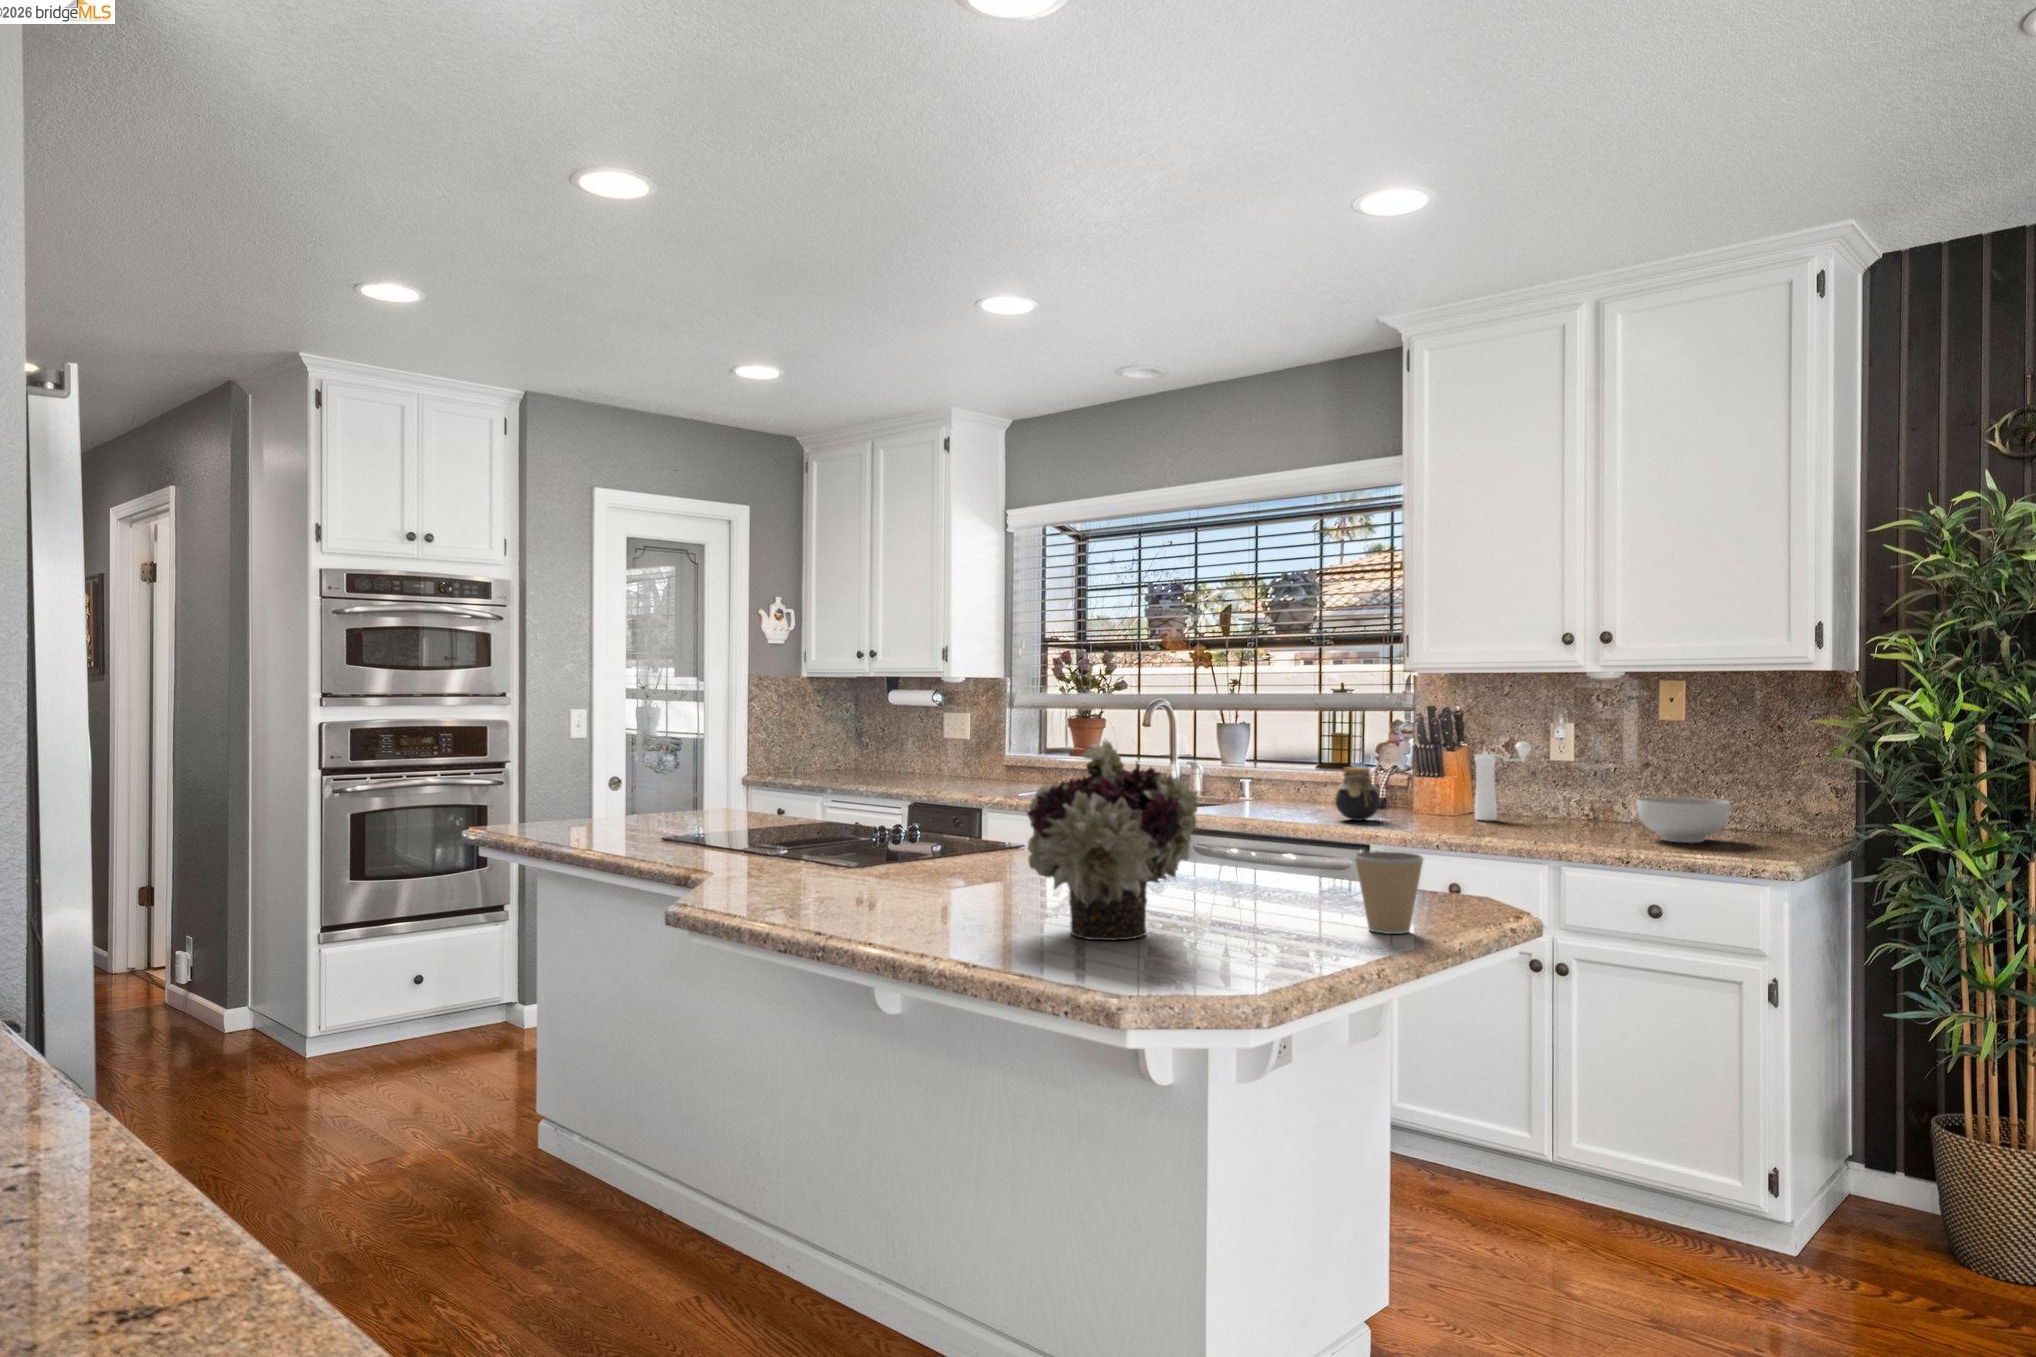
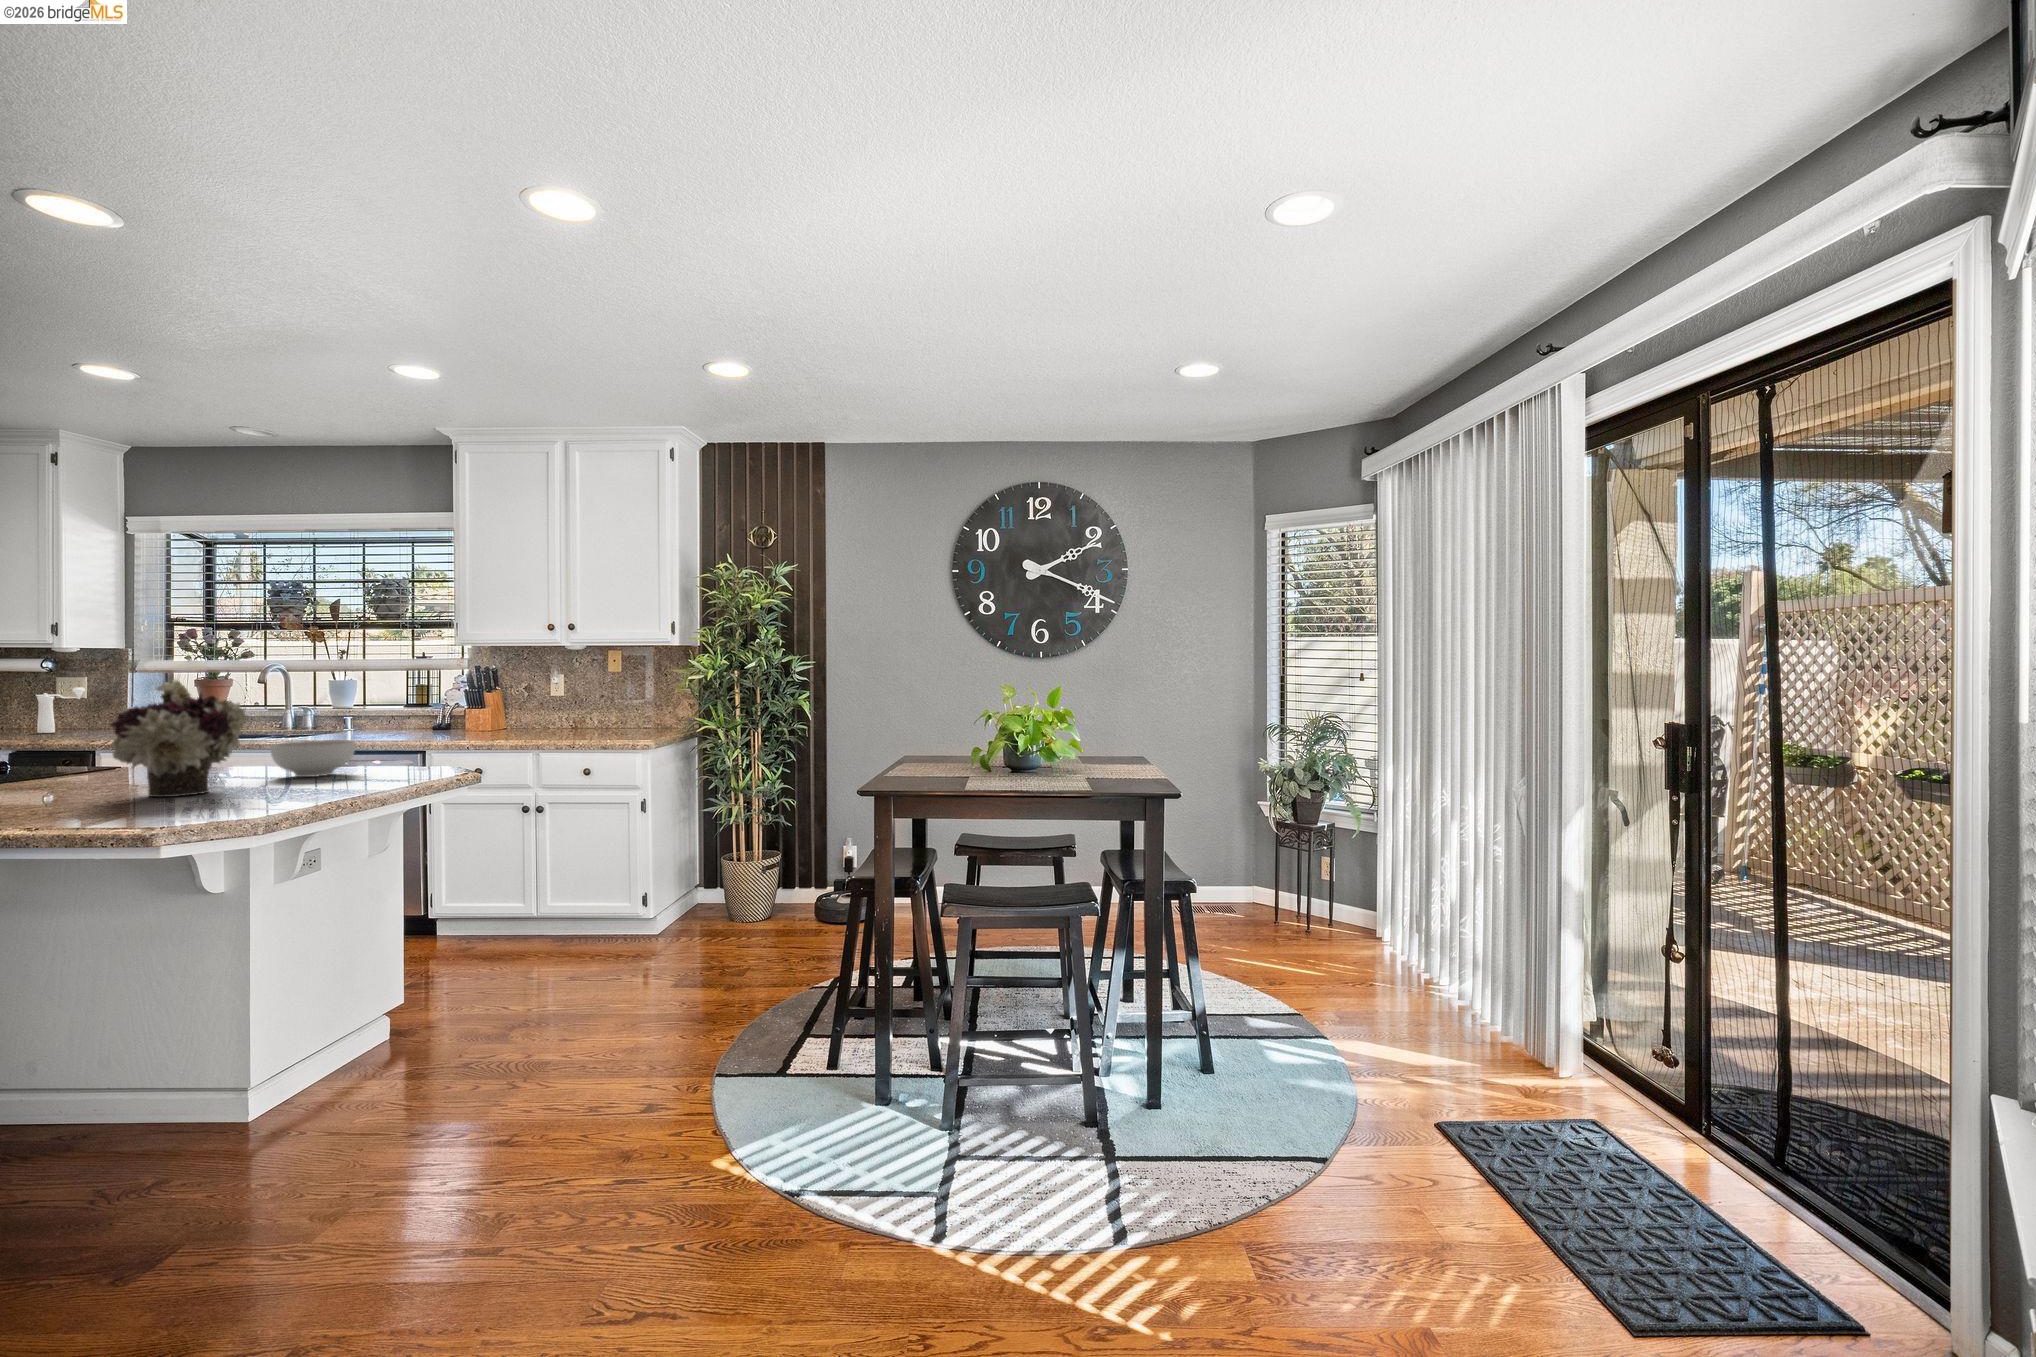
pepper mill: present [1475,742,1531,820] -> present [36,687,85,733]
jar: present [1335,767,1380,821] -> none [405,704,437,737]
bowl: present [1636,797,1731,843] -> present [270,740,356,777]
coffee cup: present [1354,851,1423,934] -> none [359,738,402,780]

